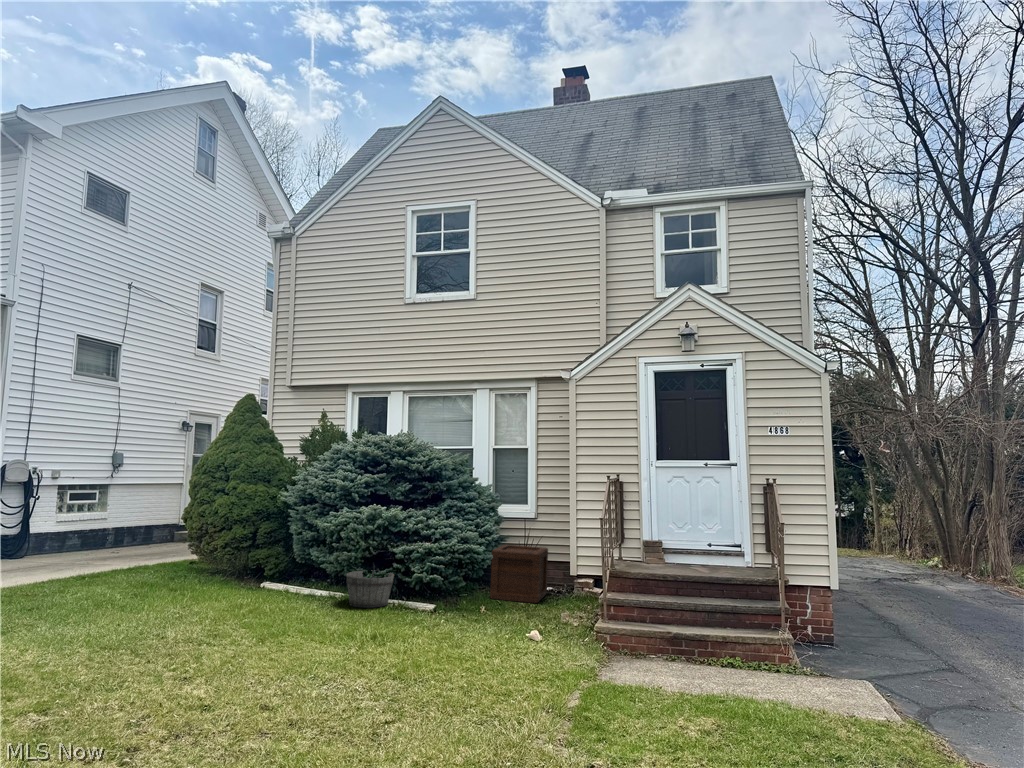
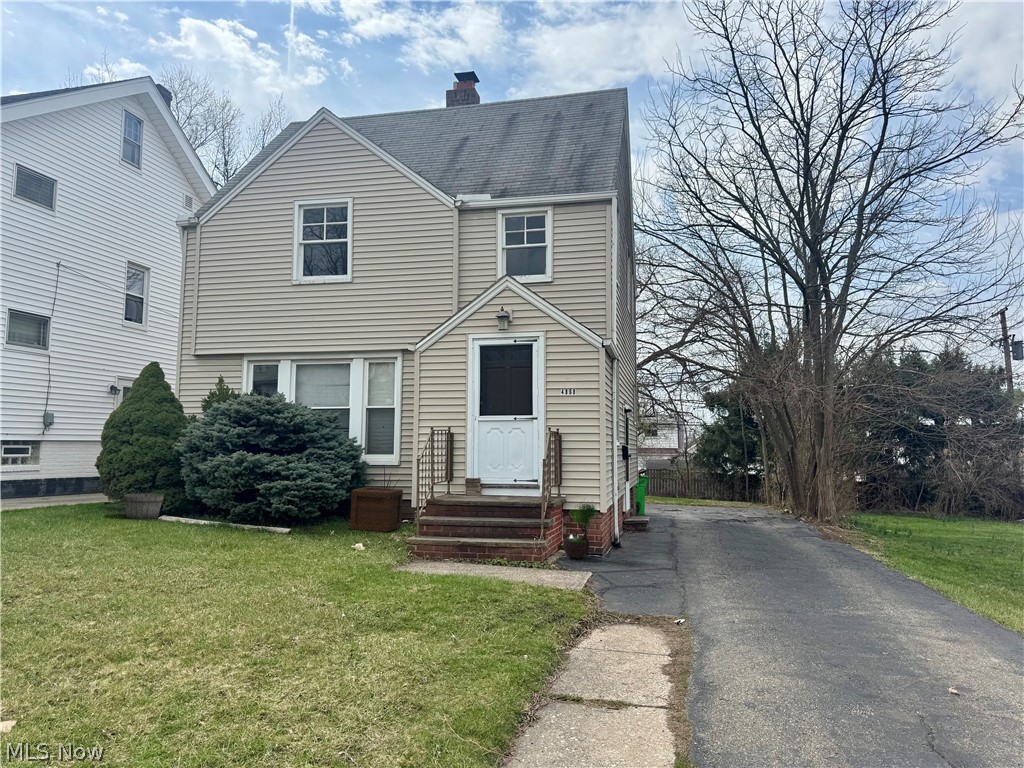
wooden bucket: present [346,563,394,608] -> present [124,489,164,519]
potted tree: none [788,568,839,648] -> present [563,504,597,558]

